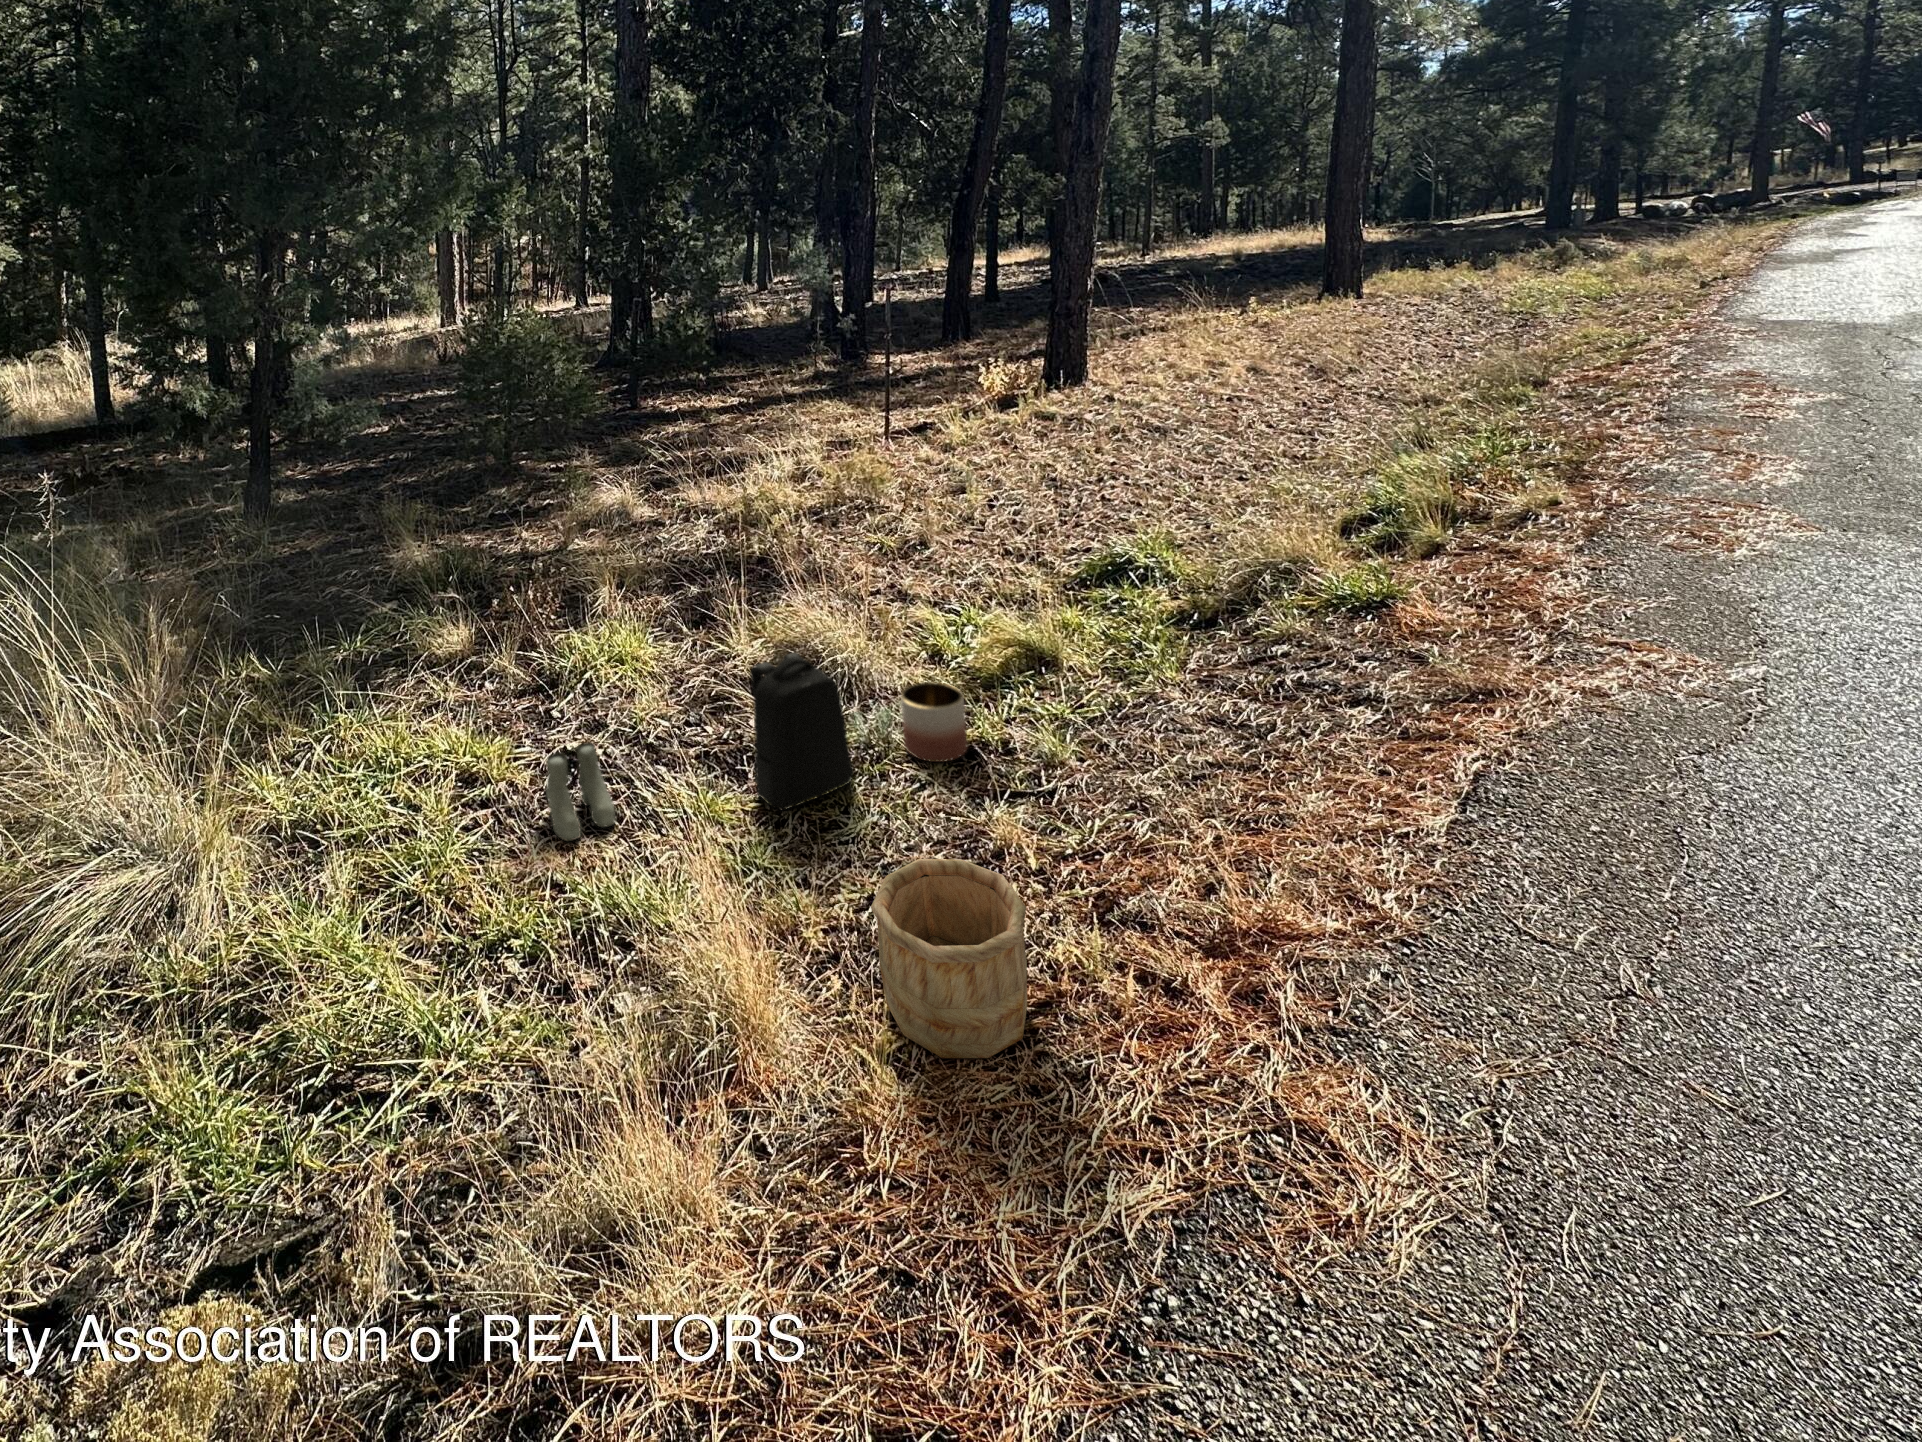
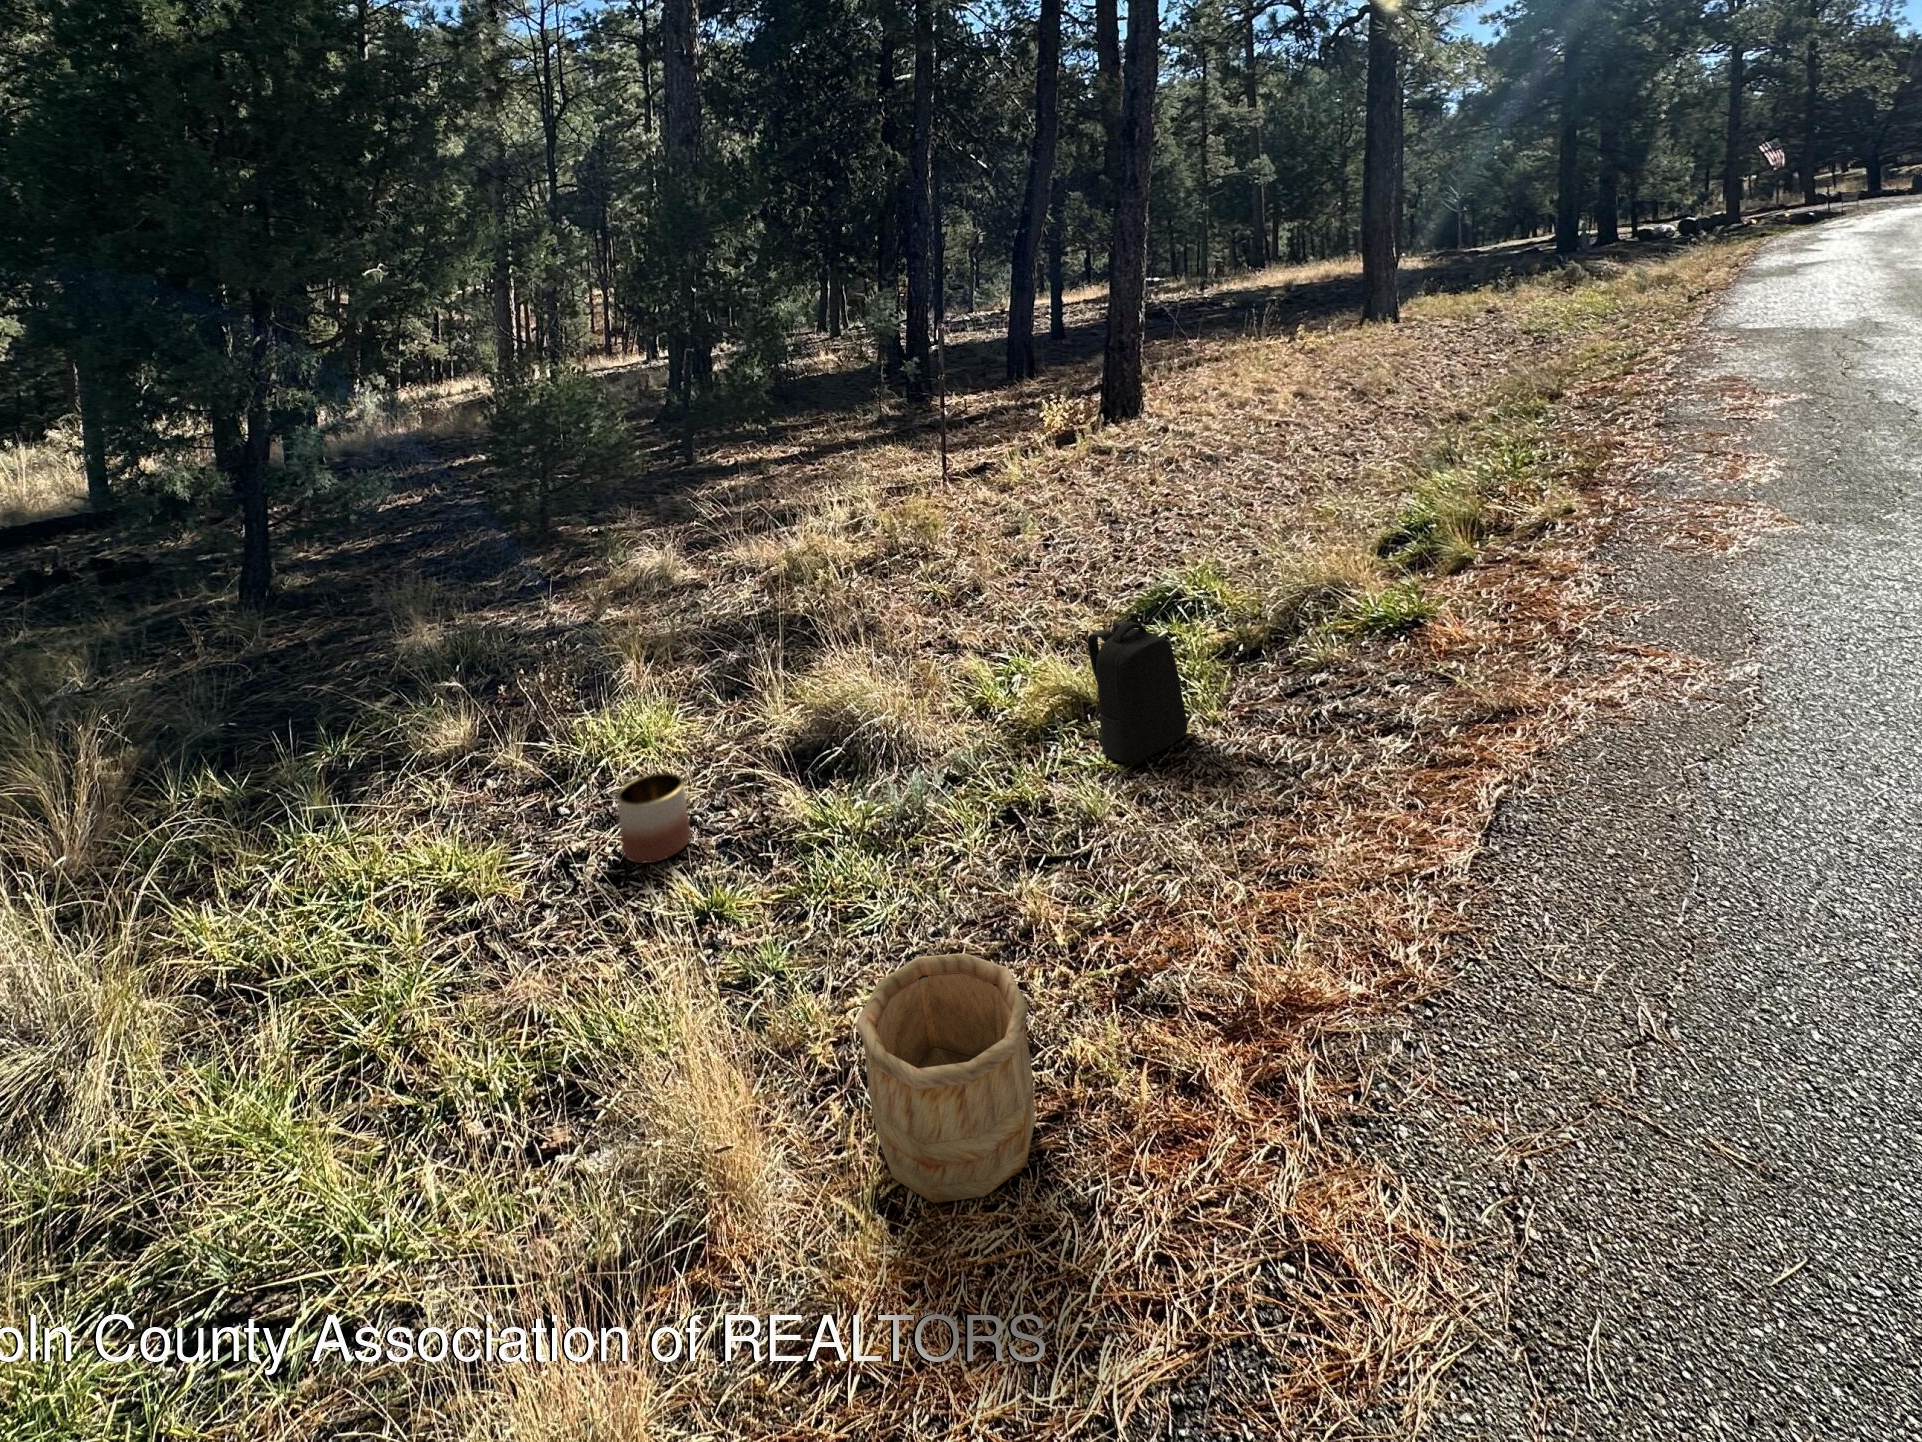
backpack: present [750,653,853,811] -> present [1087,621,1187,764]
planter: present [901,682,968,762] -> present [617,773,690,863]
boots: present [546,742,615,841] -> none [525,843,607,965]

